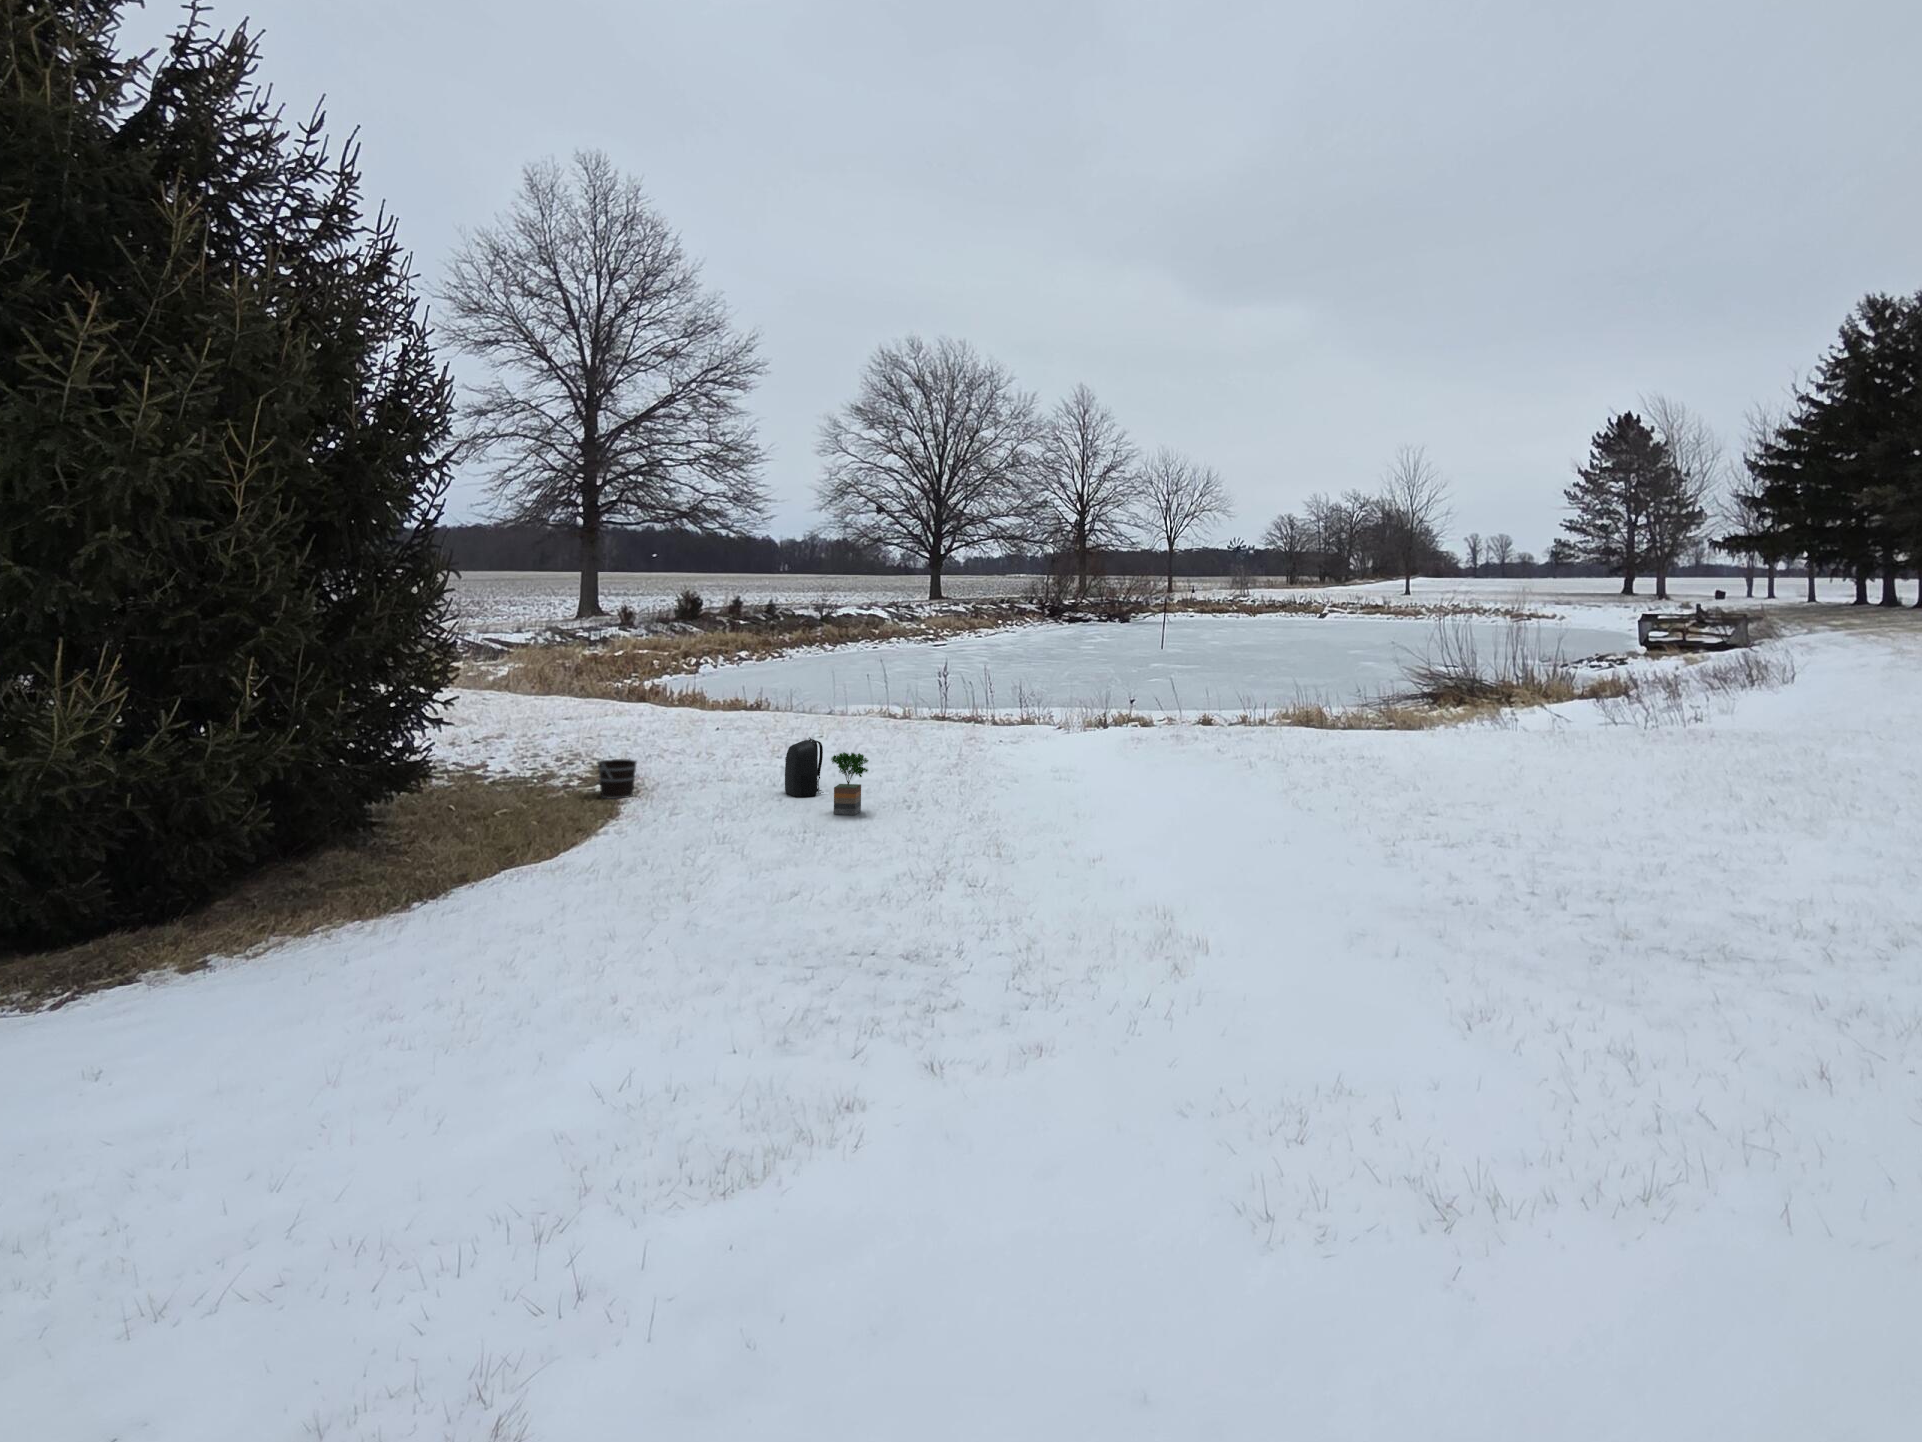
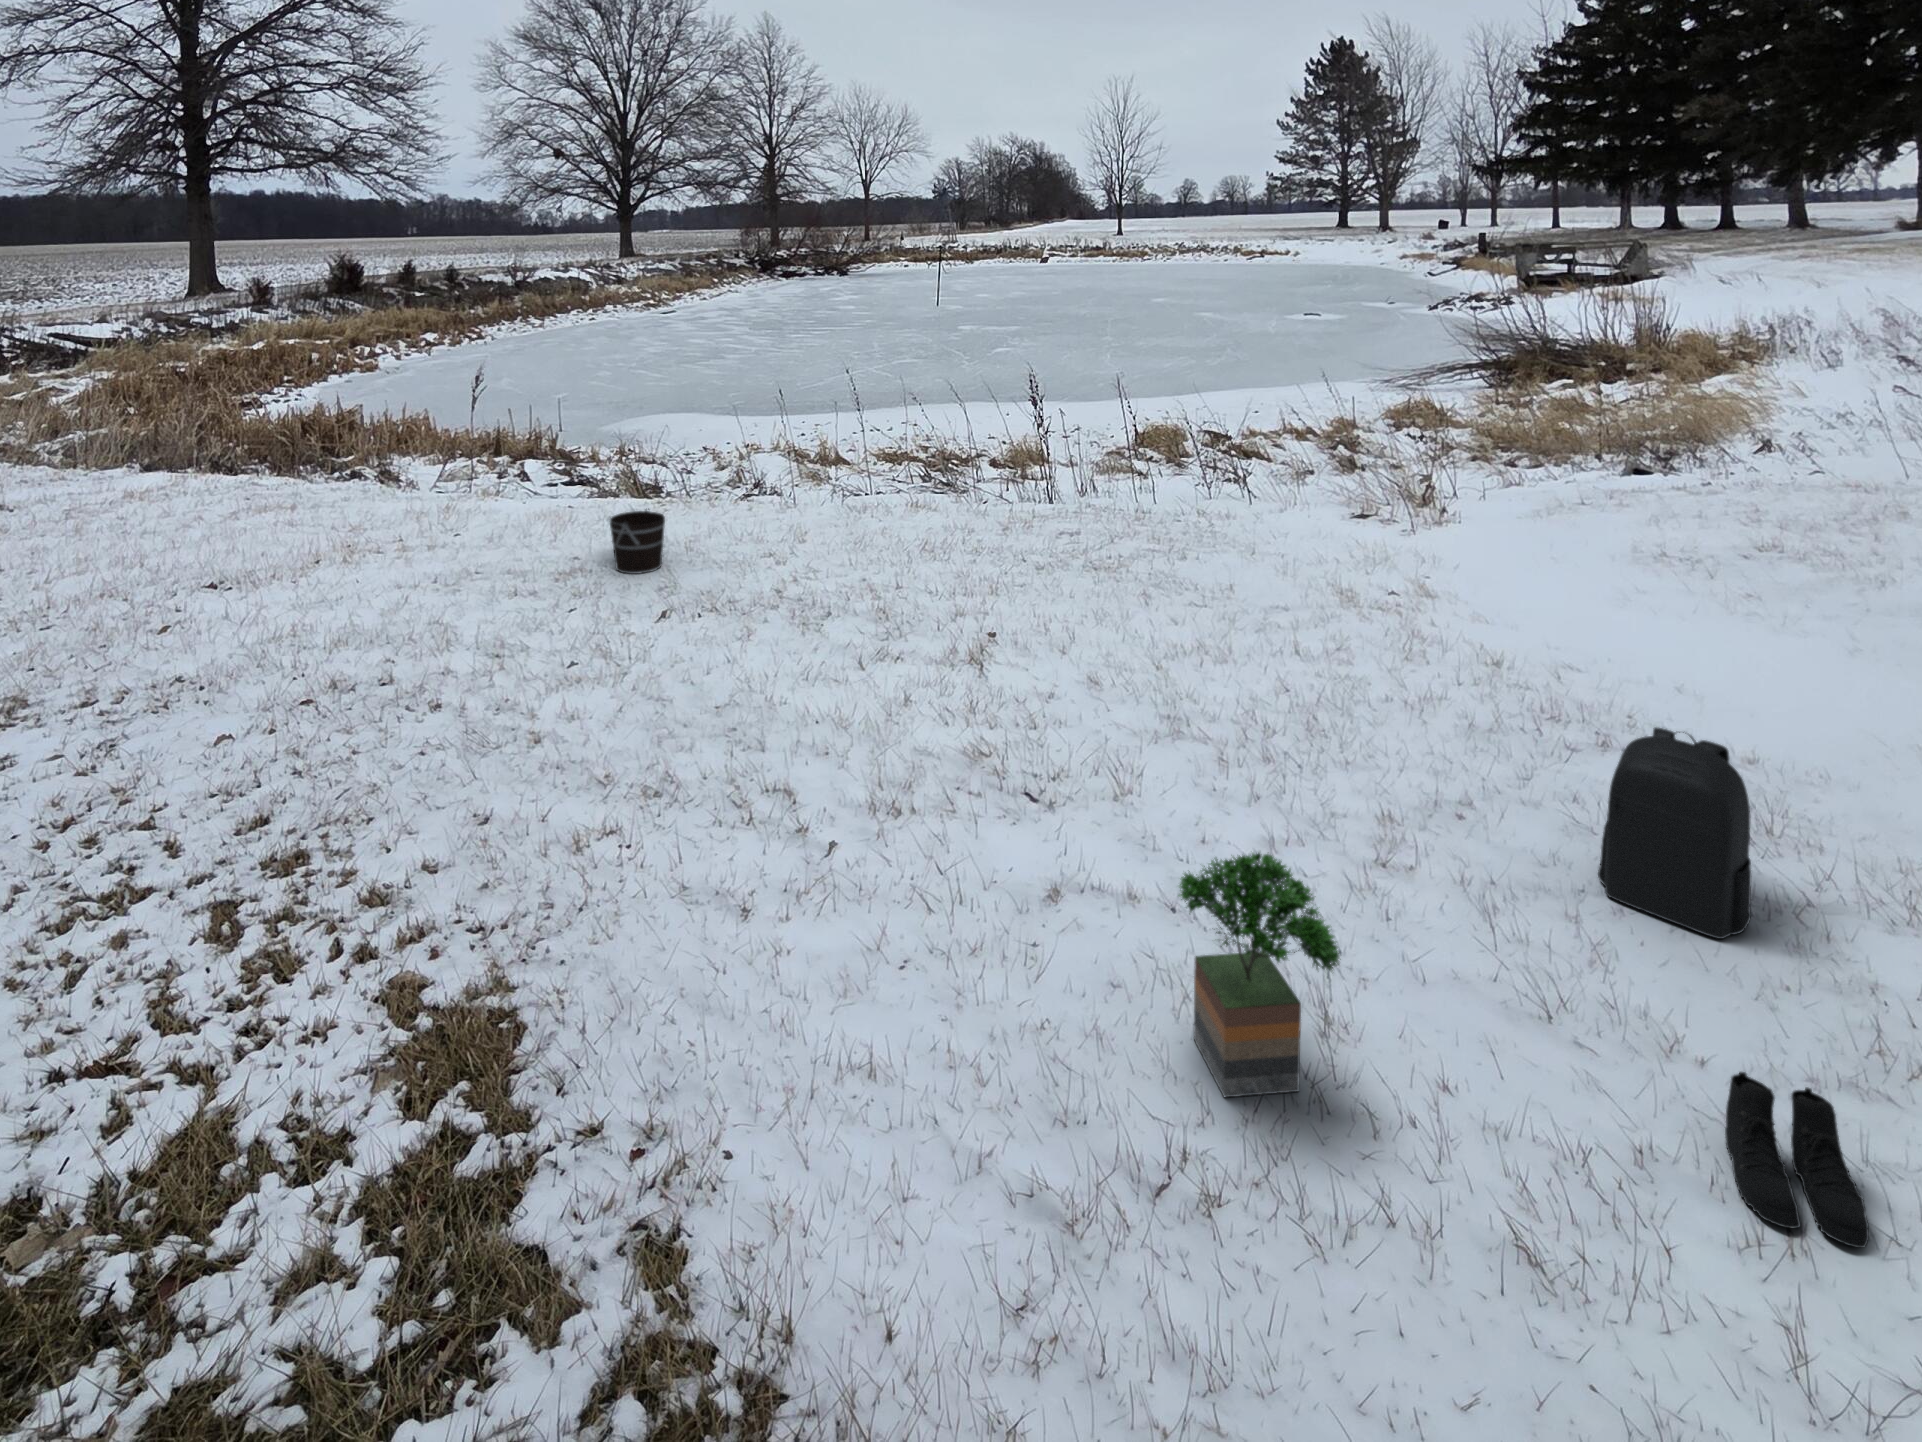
backpack: present [785,737,823,797] -> present [1598,727,1751,939]
bucket: present [598,758,637,799] -> present [610,509,665,574]
boots: none [939,802,973,831] -> present [1725,1072,1869,1248]

